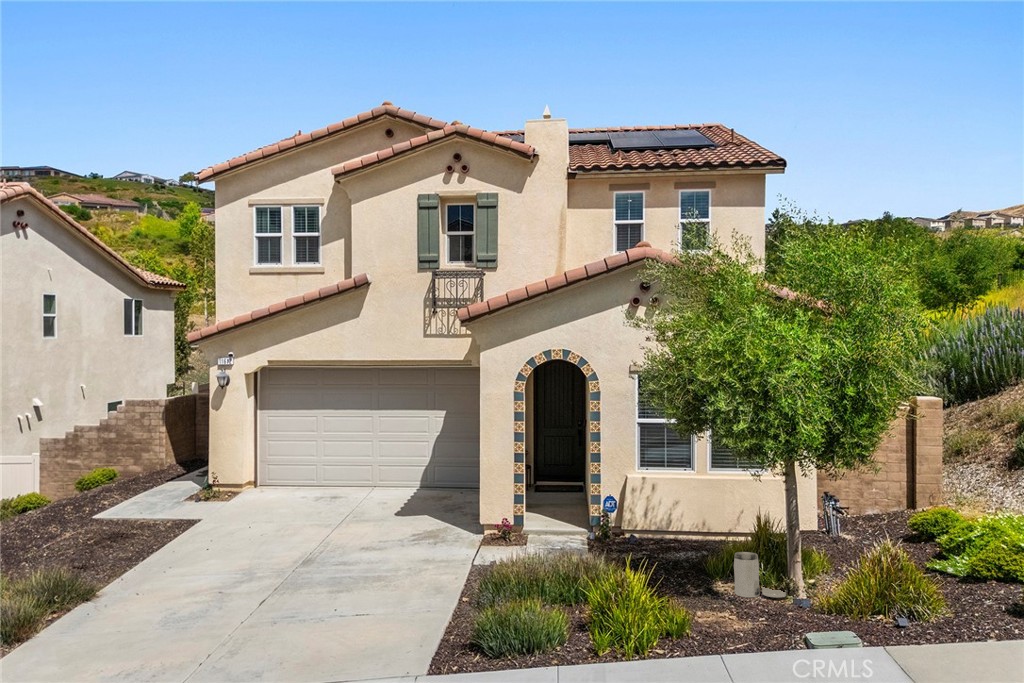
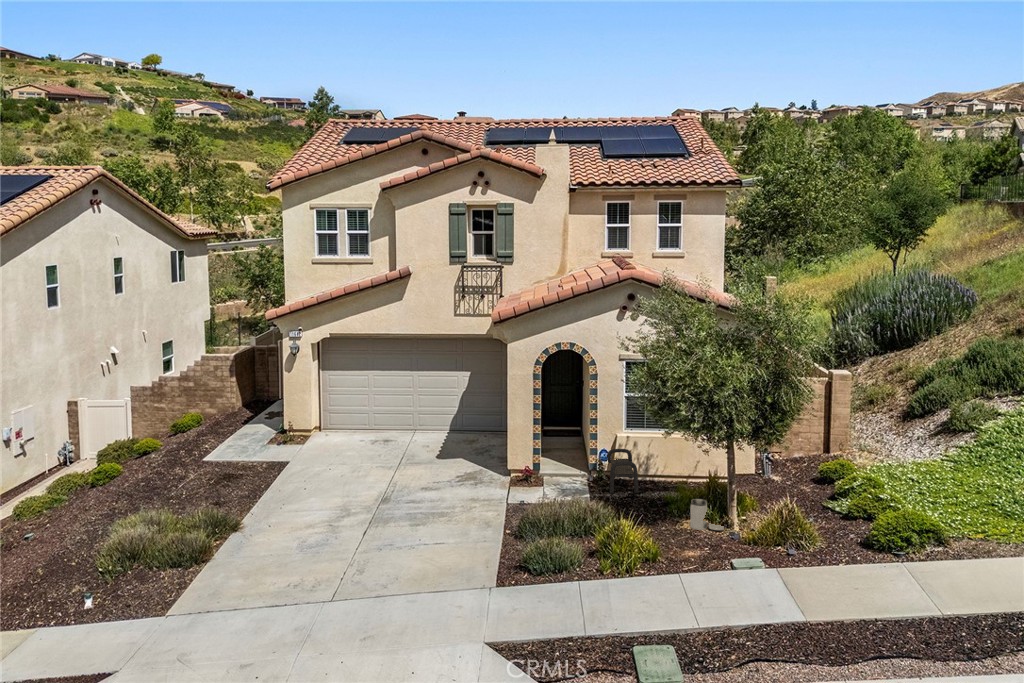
bench: none [615,494,659,553] -> present [606,449,638,493]

